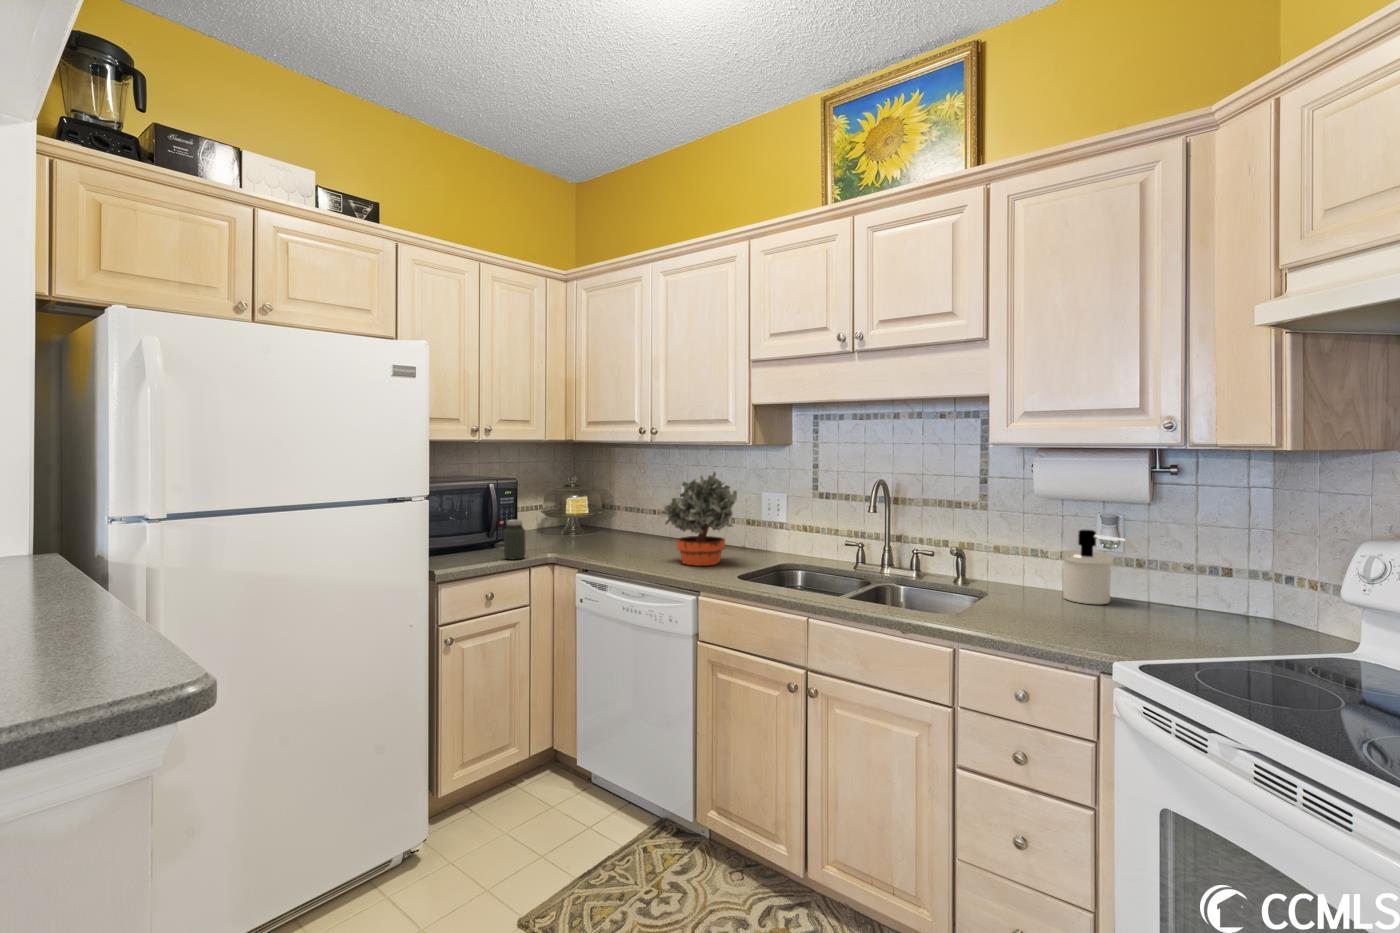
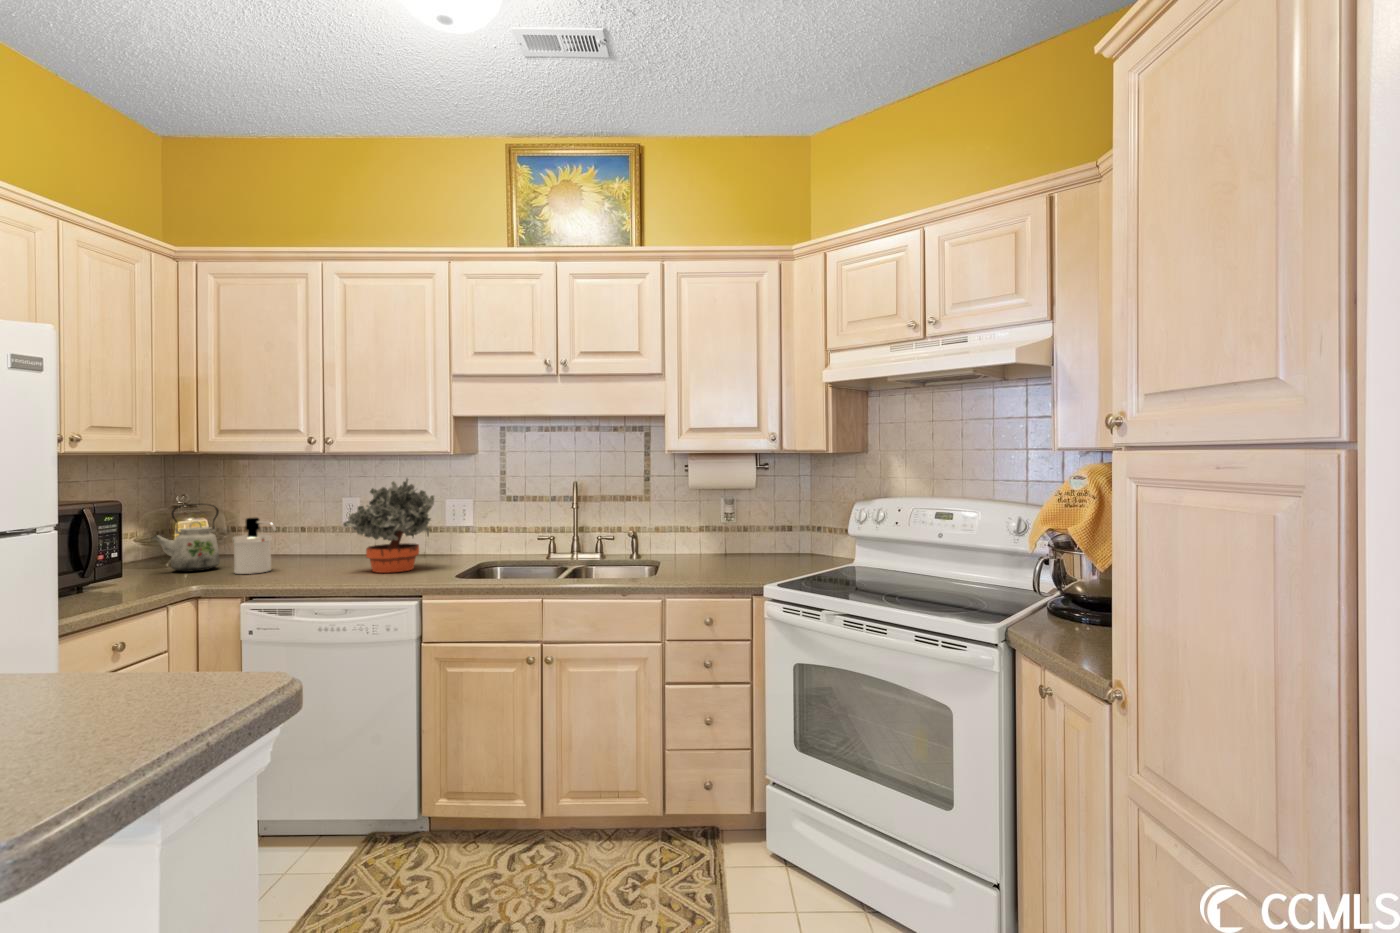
kettle: none [547,489,592,544] -> present [153,504,220,572]
jar: present [504,520,526,559] -> none [120,542,154,592]
soap dispenser: present [1062,530,1136,604] -> present [232,518,276,574]

